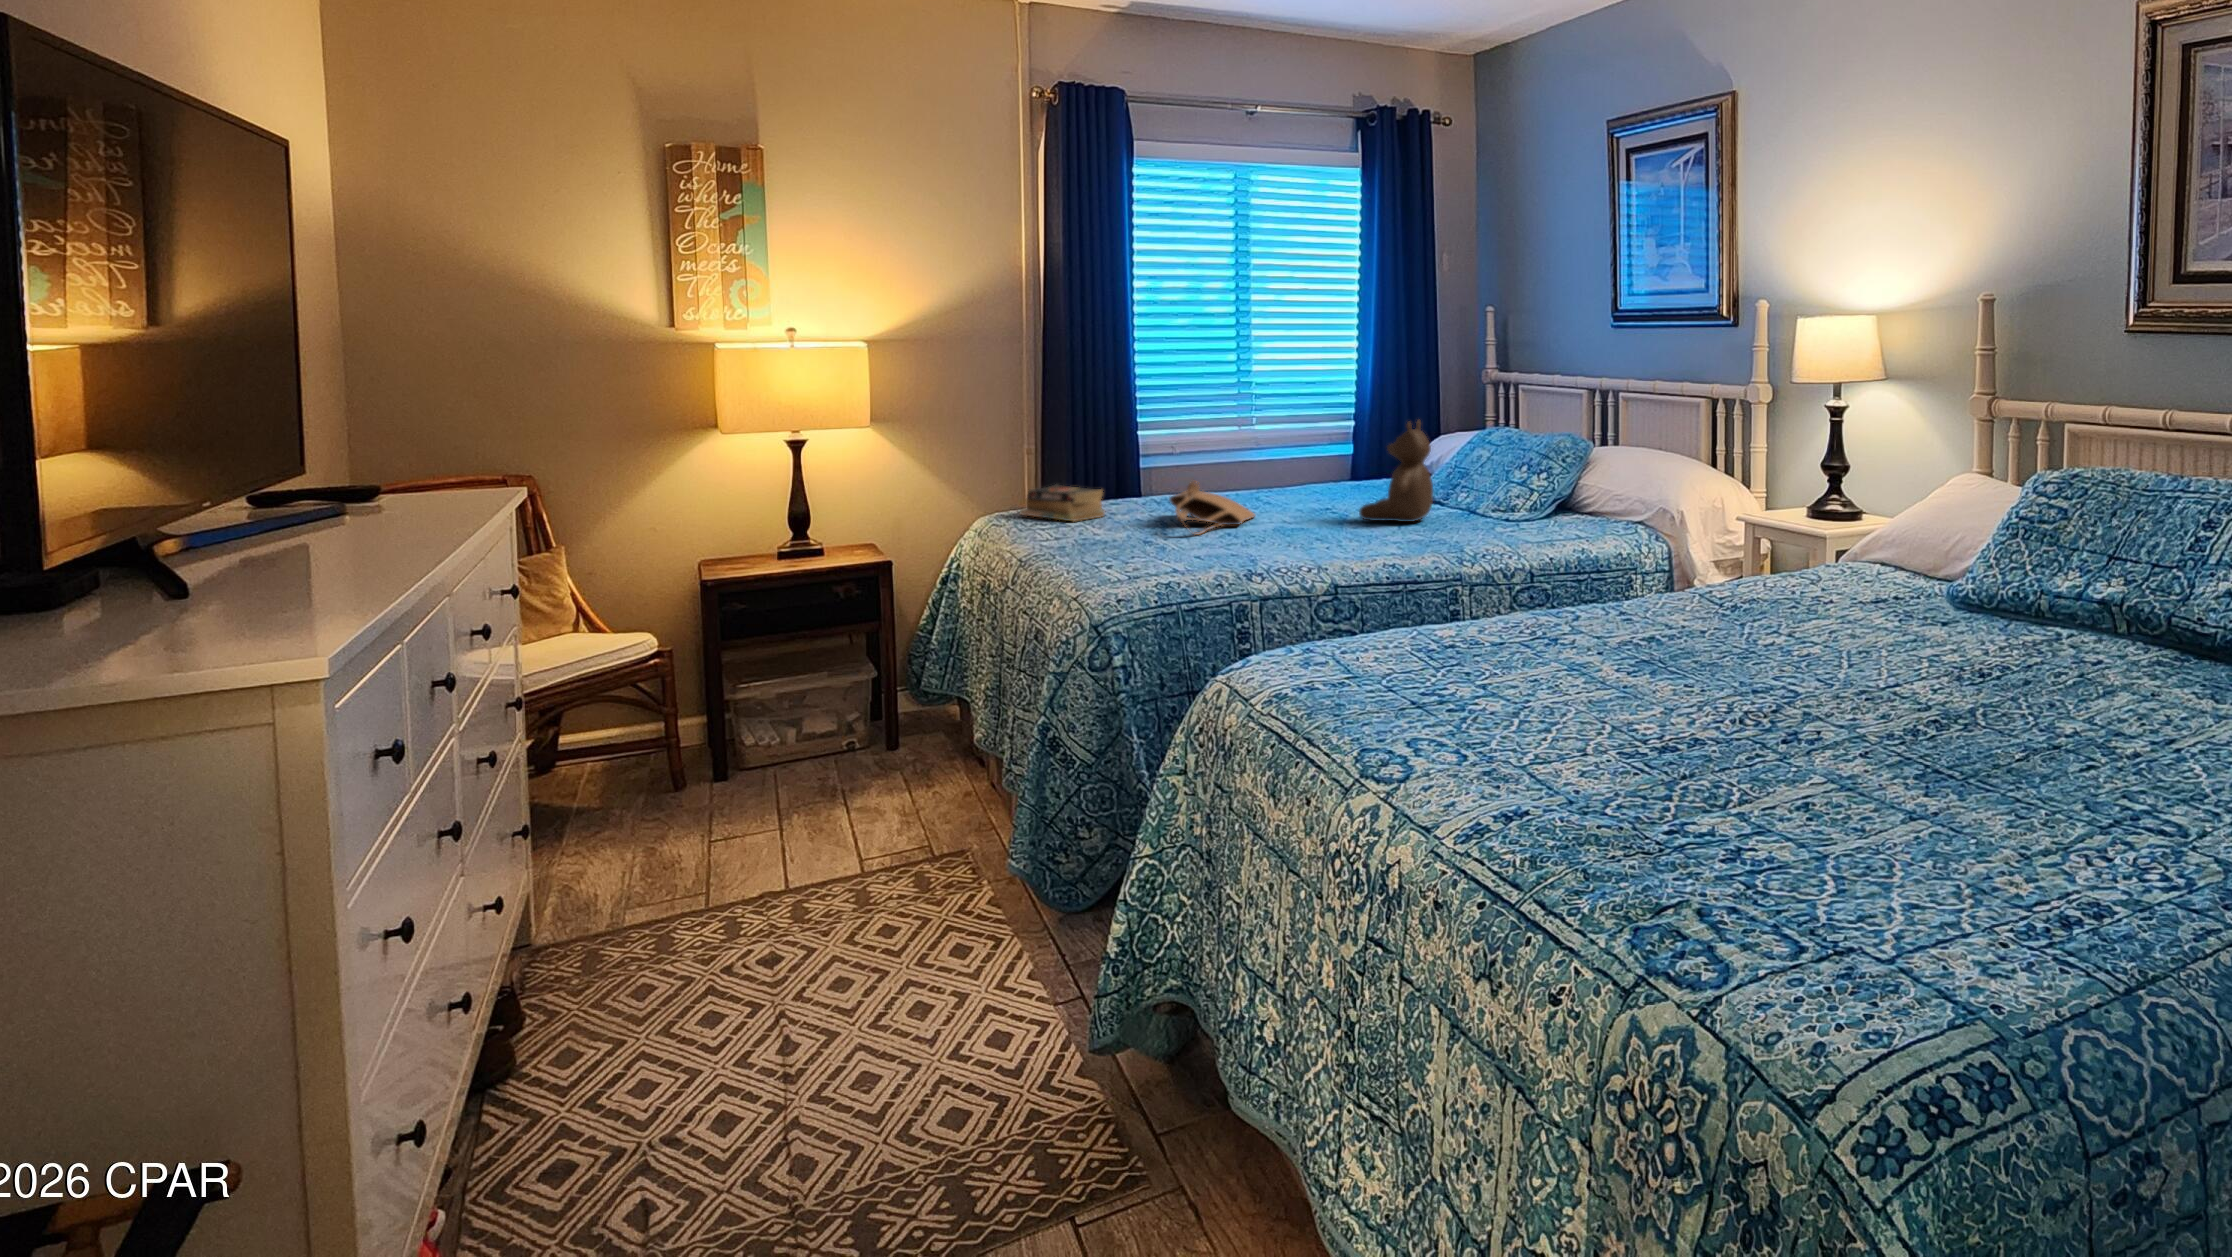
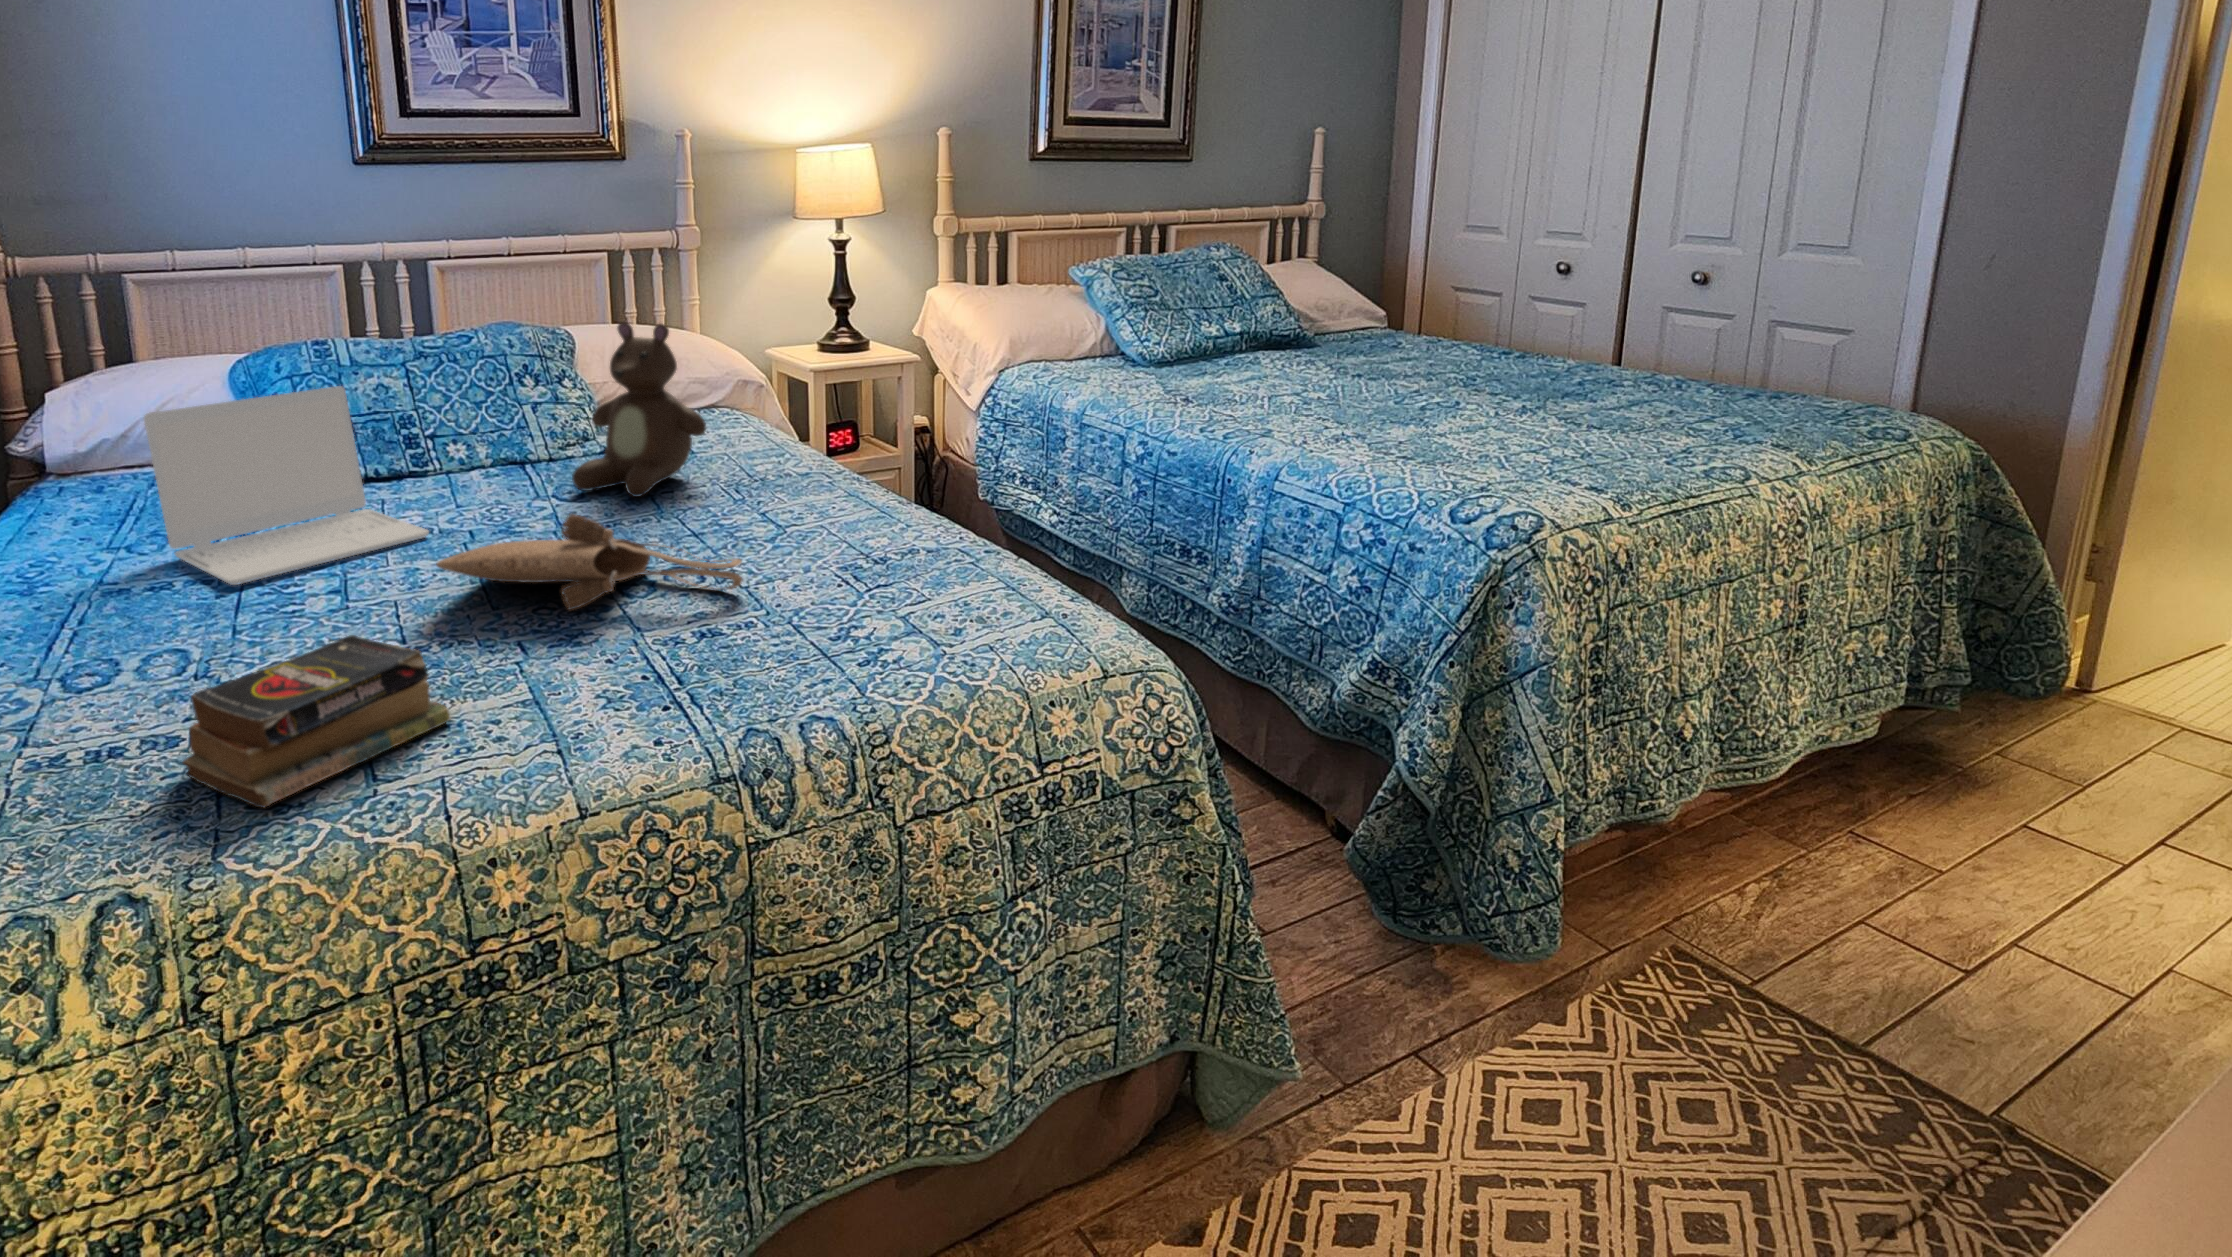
laptop: none [1236,428,1355,508] -> present [144,386,429,585]

